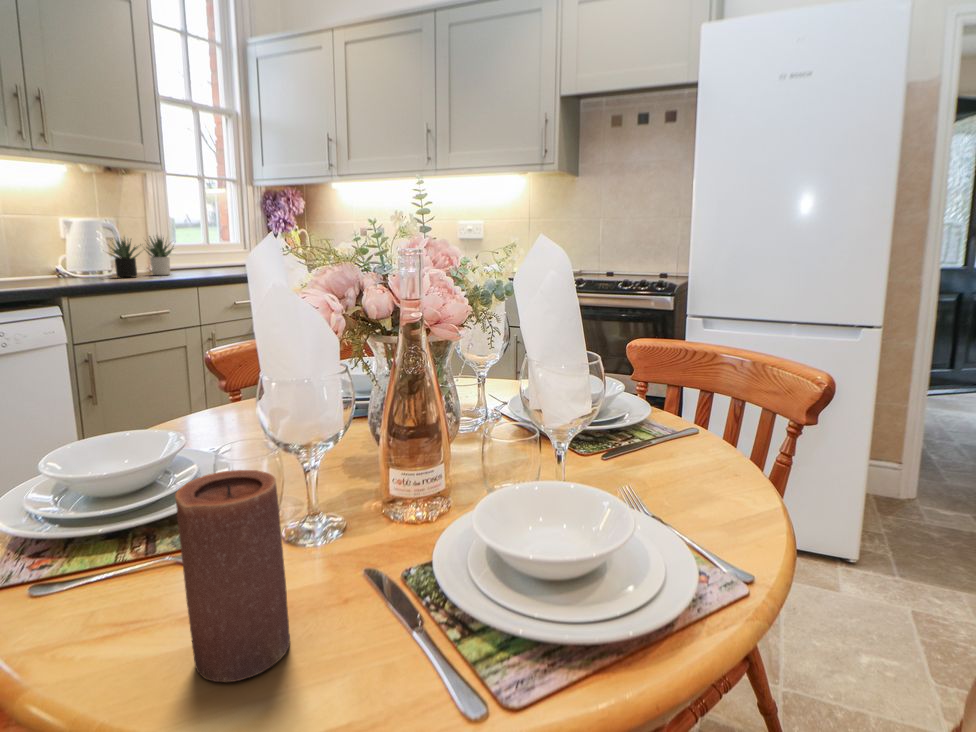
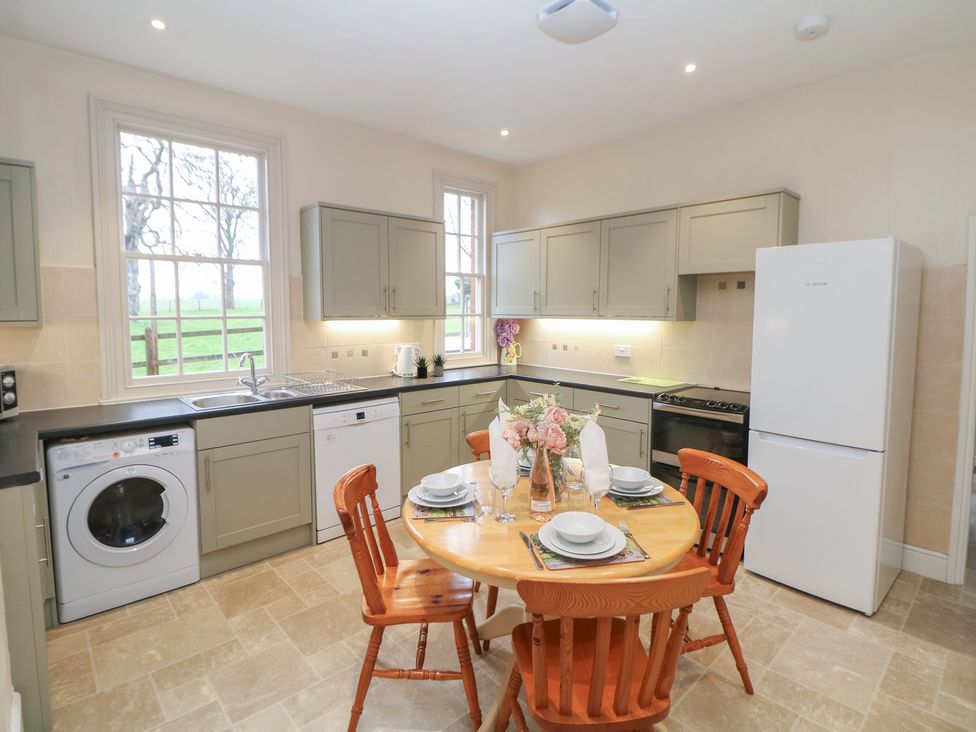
candle: present [175,470,290,682] -> none [470,493,495,551]

